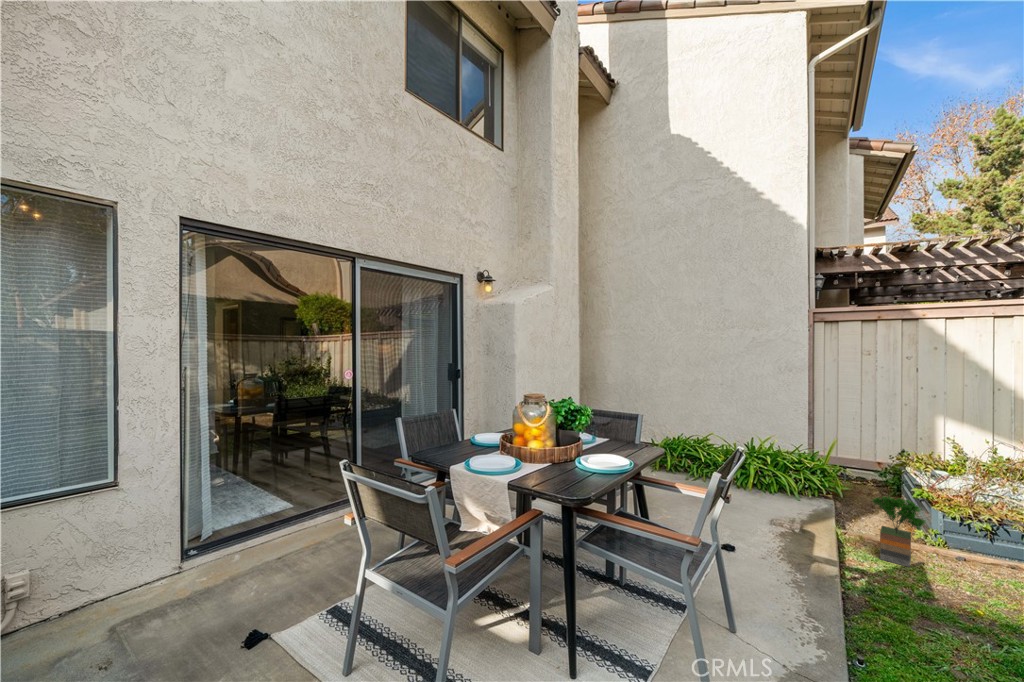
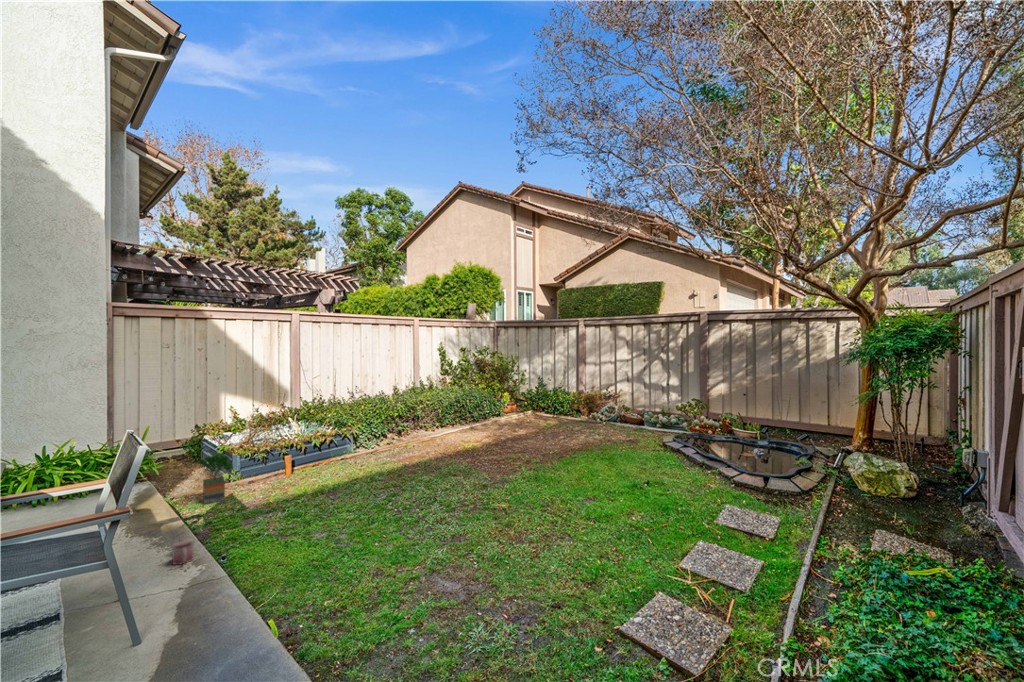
watering can: none [792,582,822,626] -> present [172,533,195,565]

